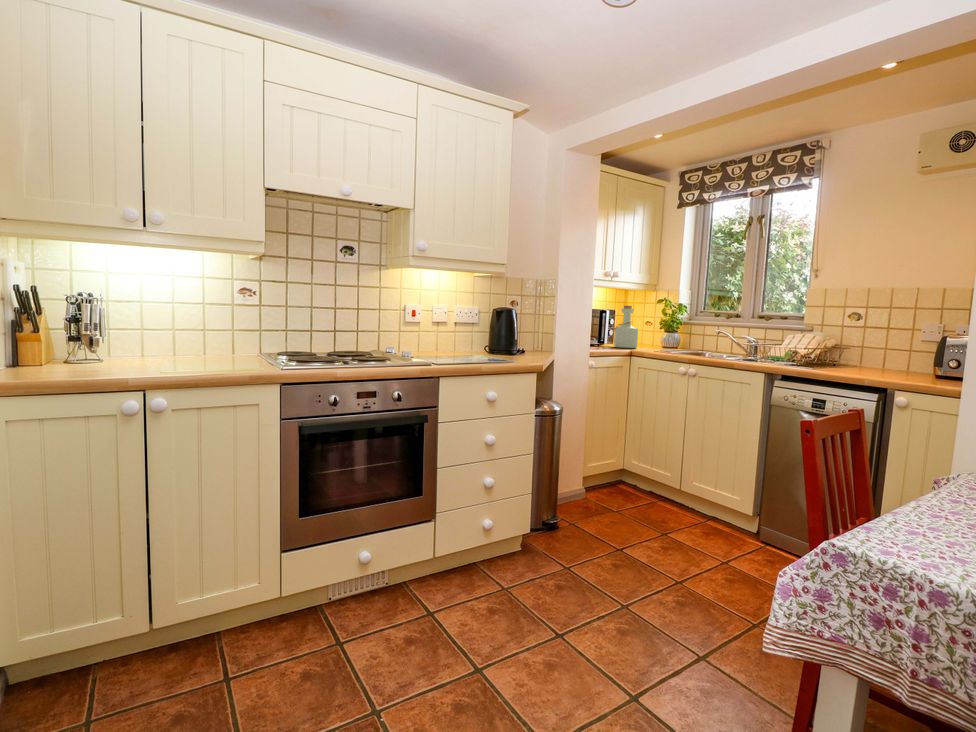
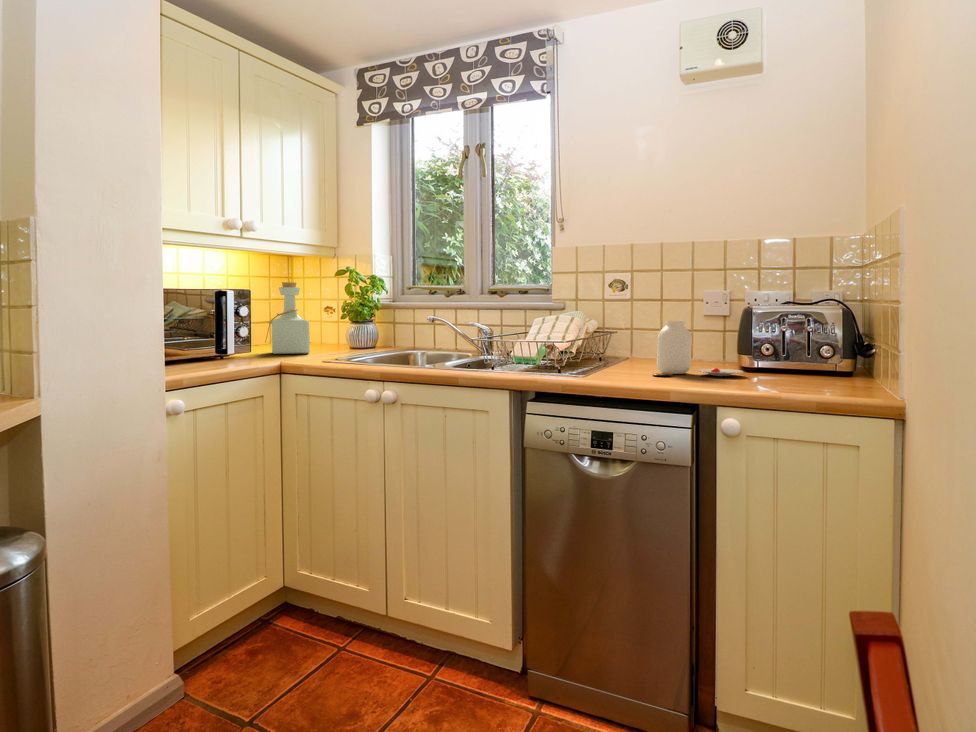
jar: none [863,340,933,376] -> present [653,321,743,376]

